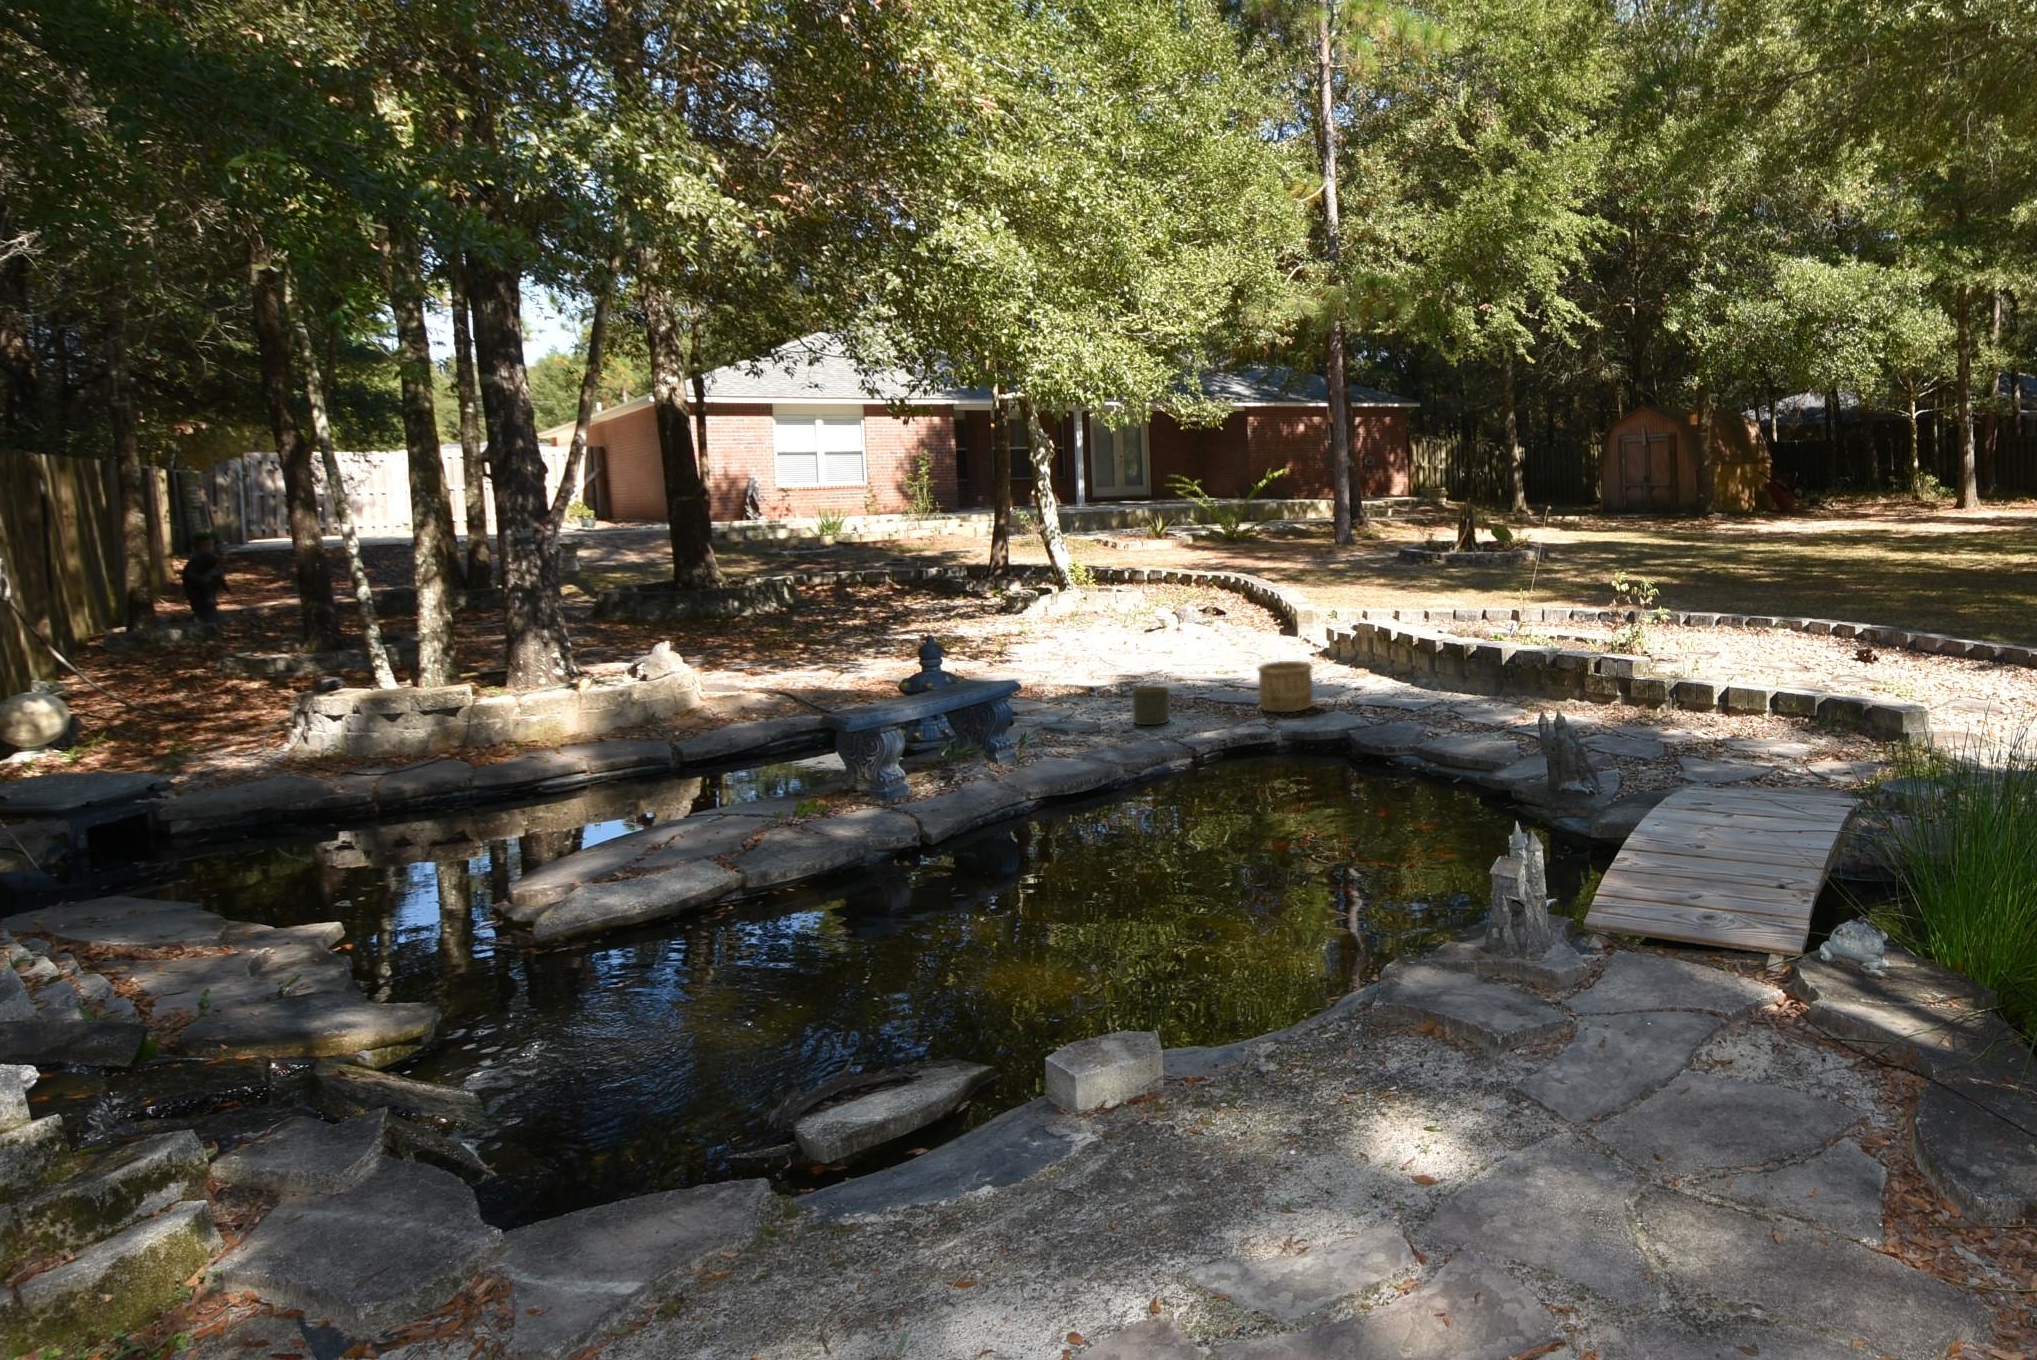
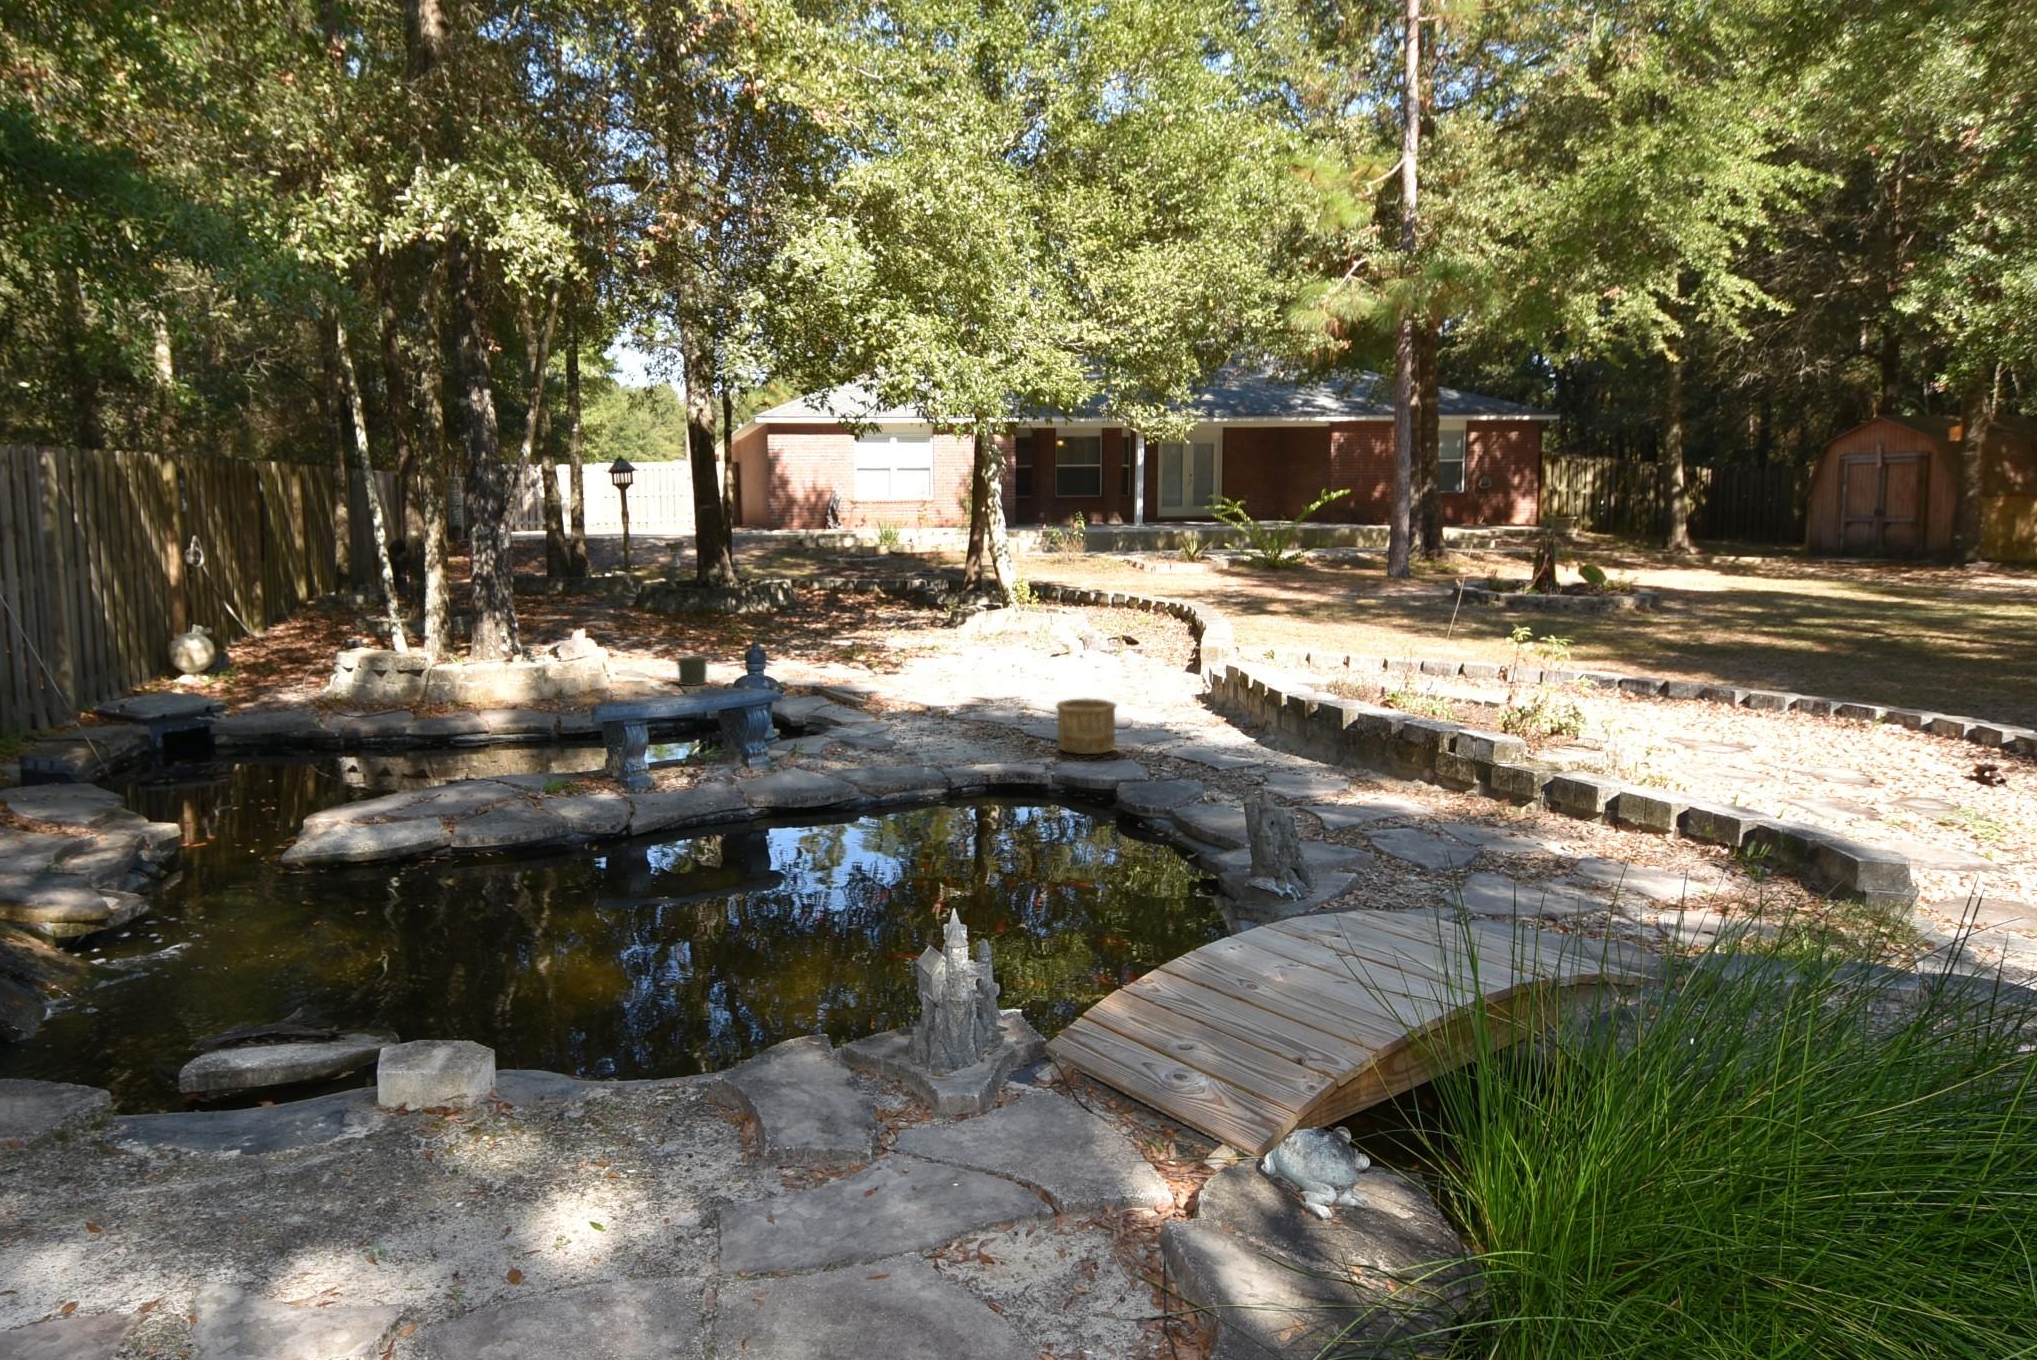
planter: present [1132,685,1169,725] -> present [678,656,707,685]

